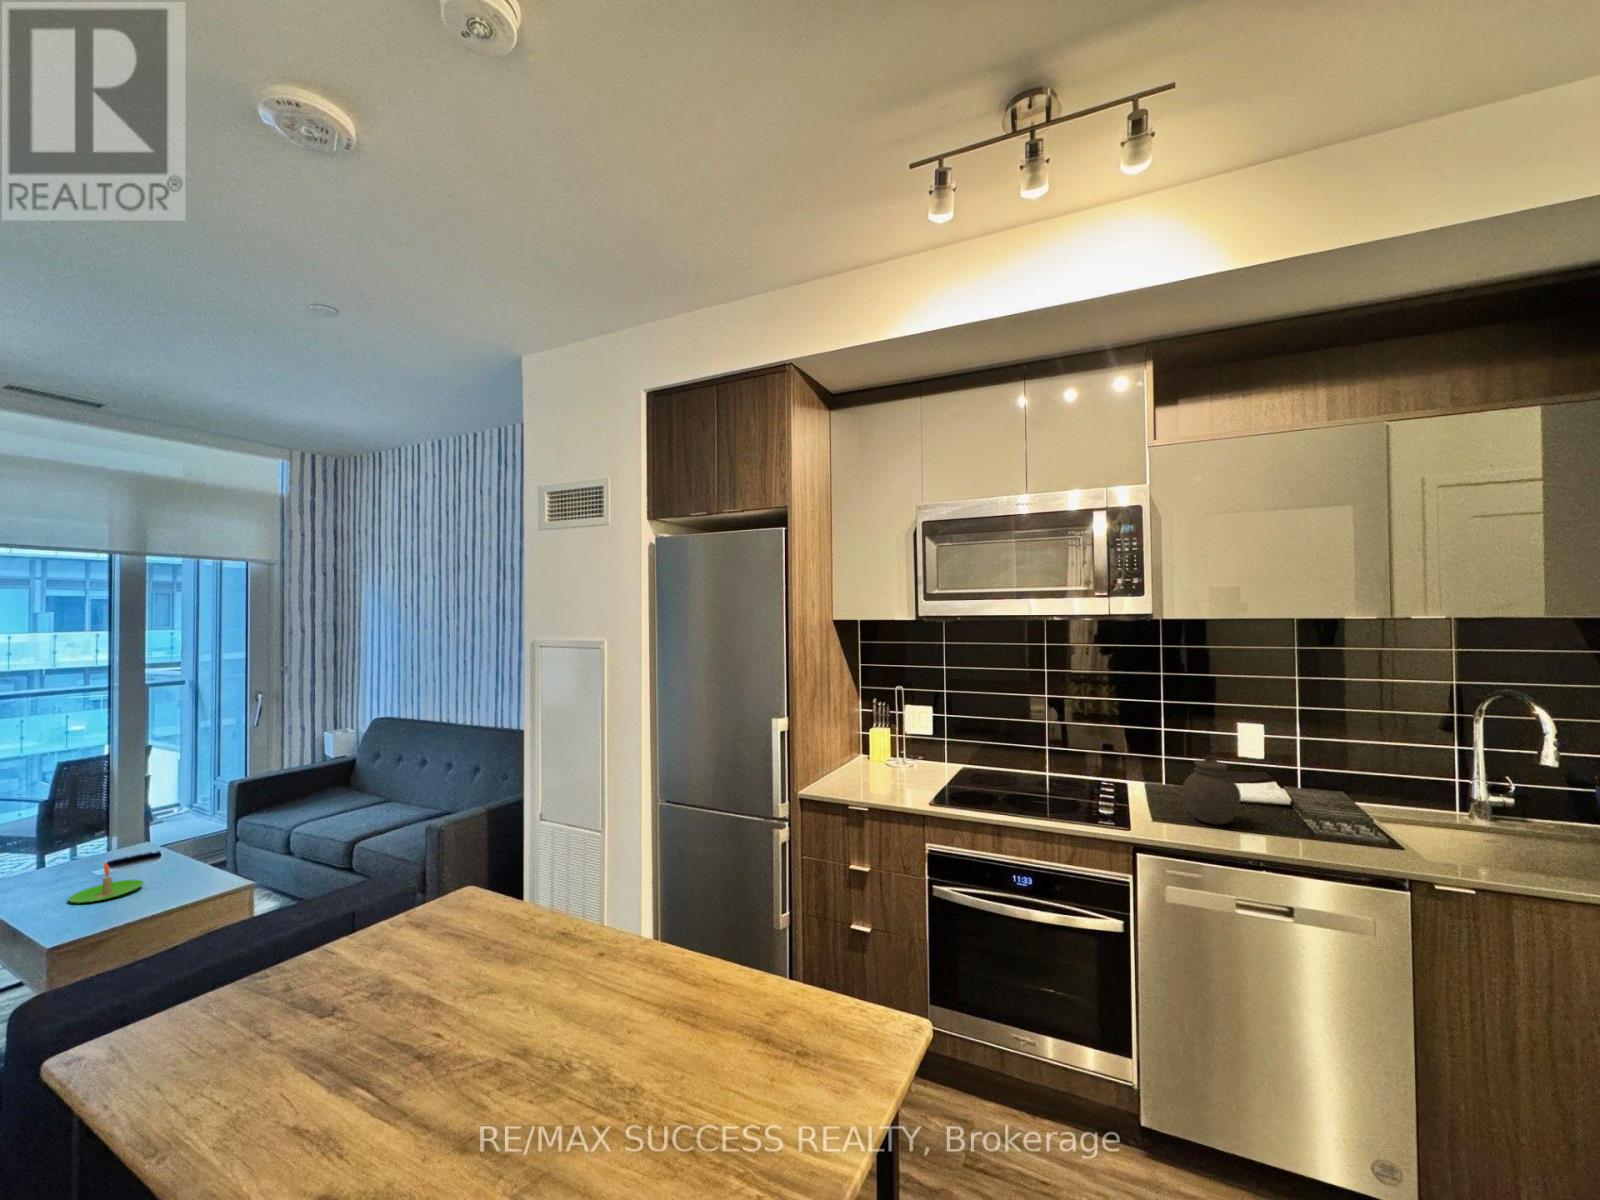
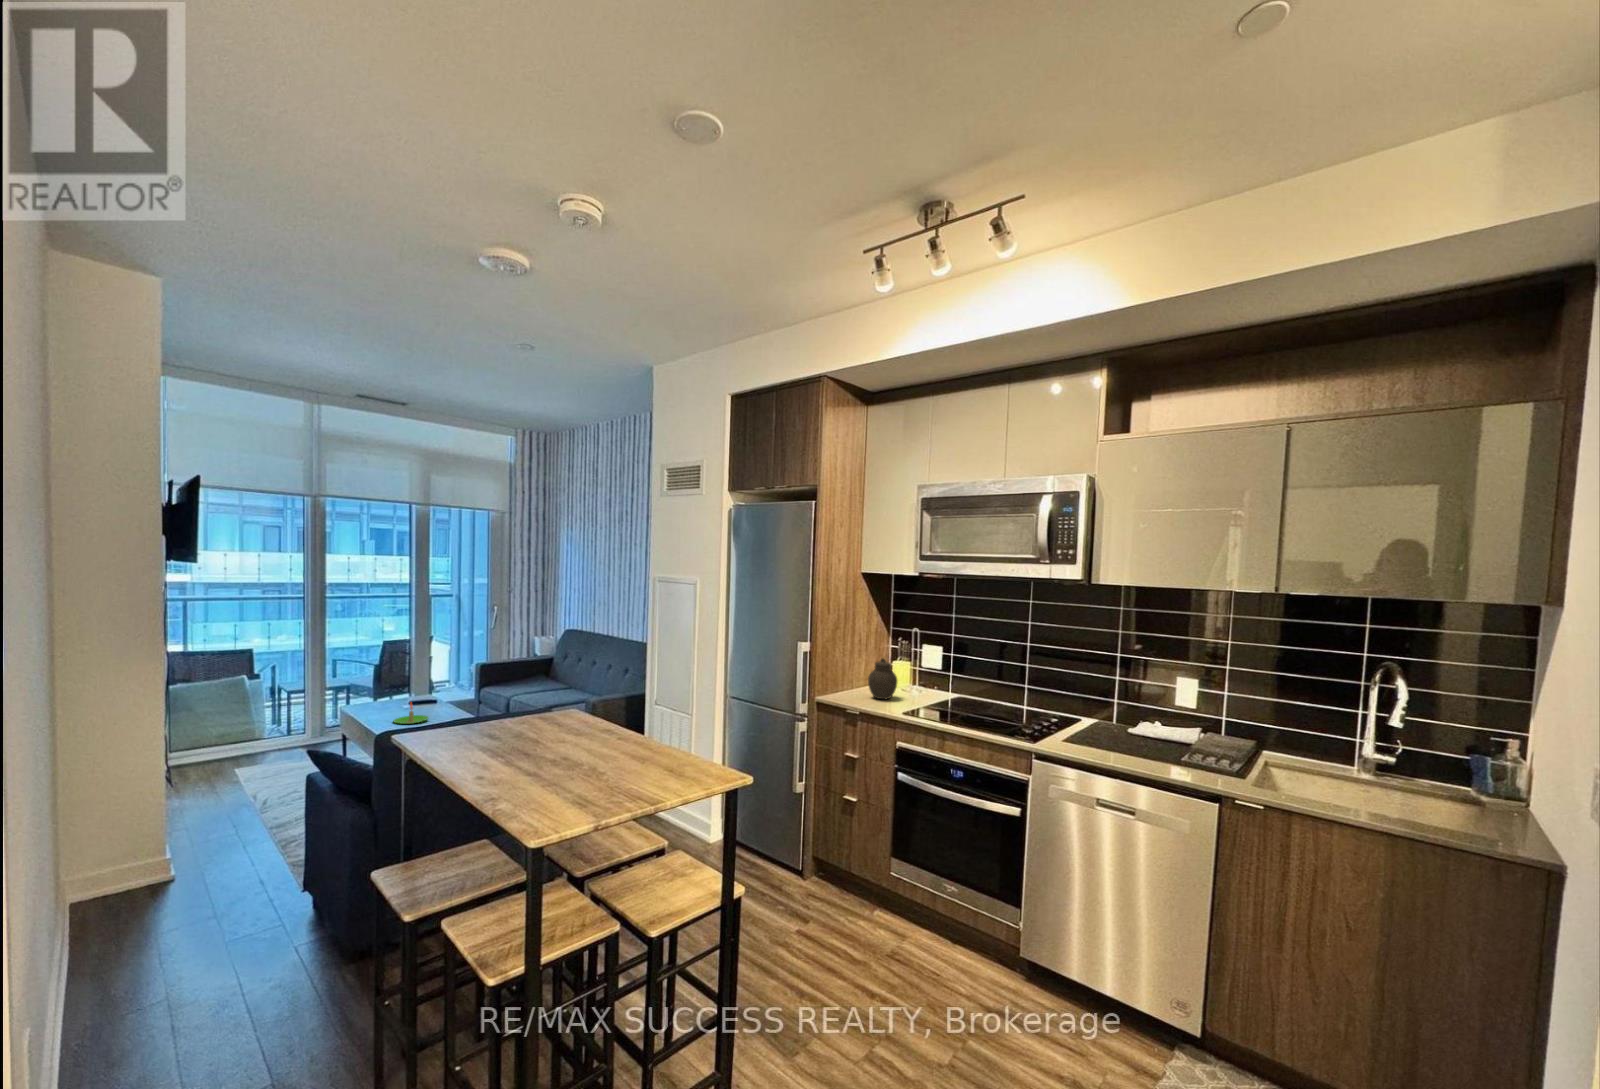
jar: present [1183,756,1241,824] -> present [868,659,897,699]

